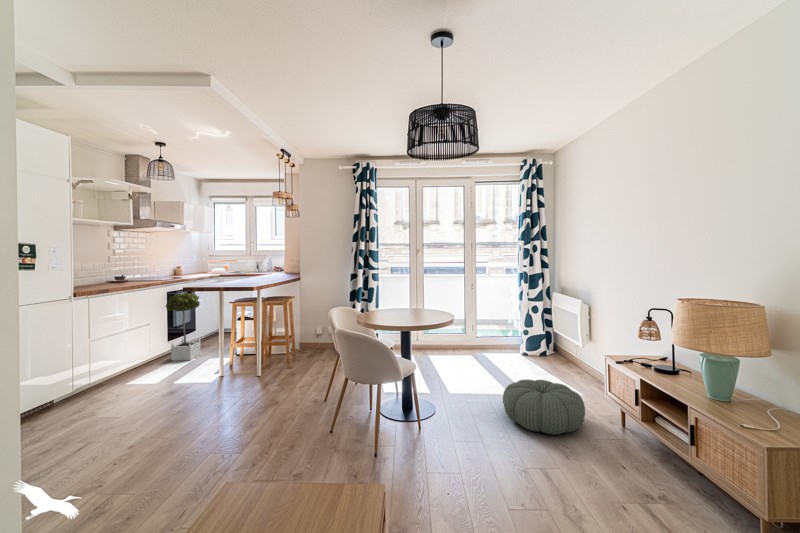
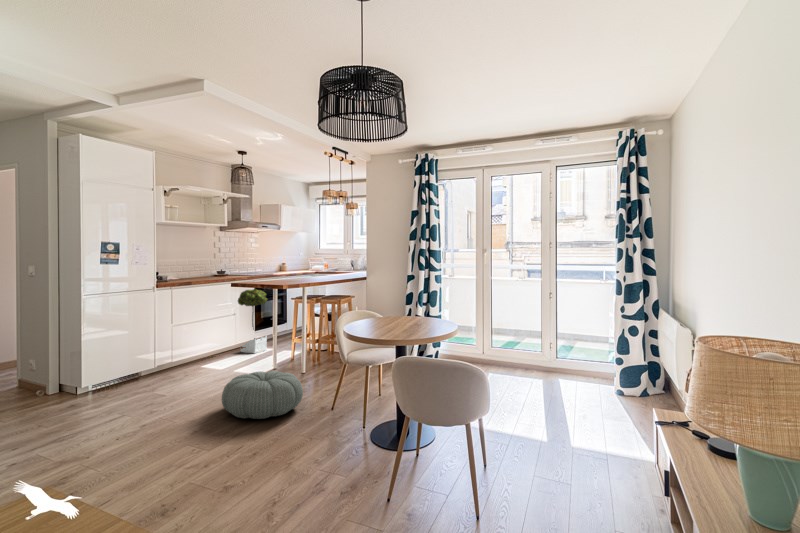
pouf: present [503,379,585,434] -> present [222,371,303,419]

